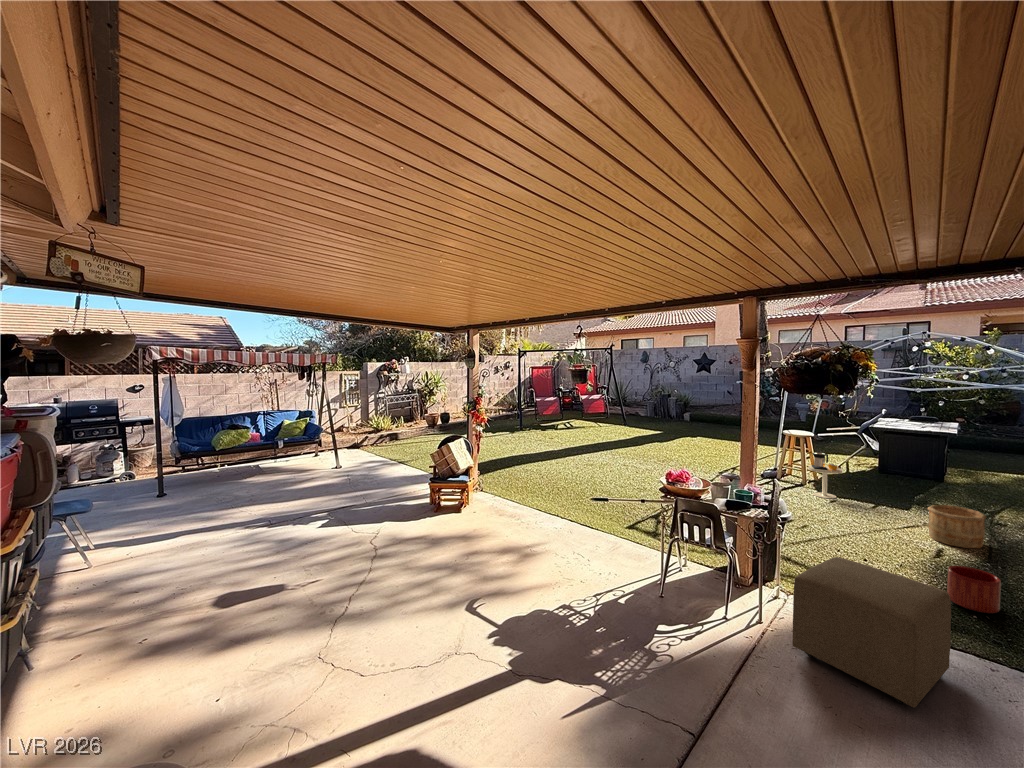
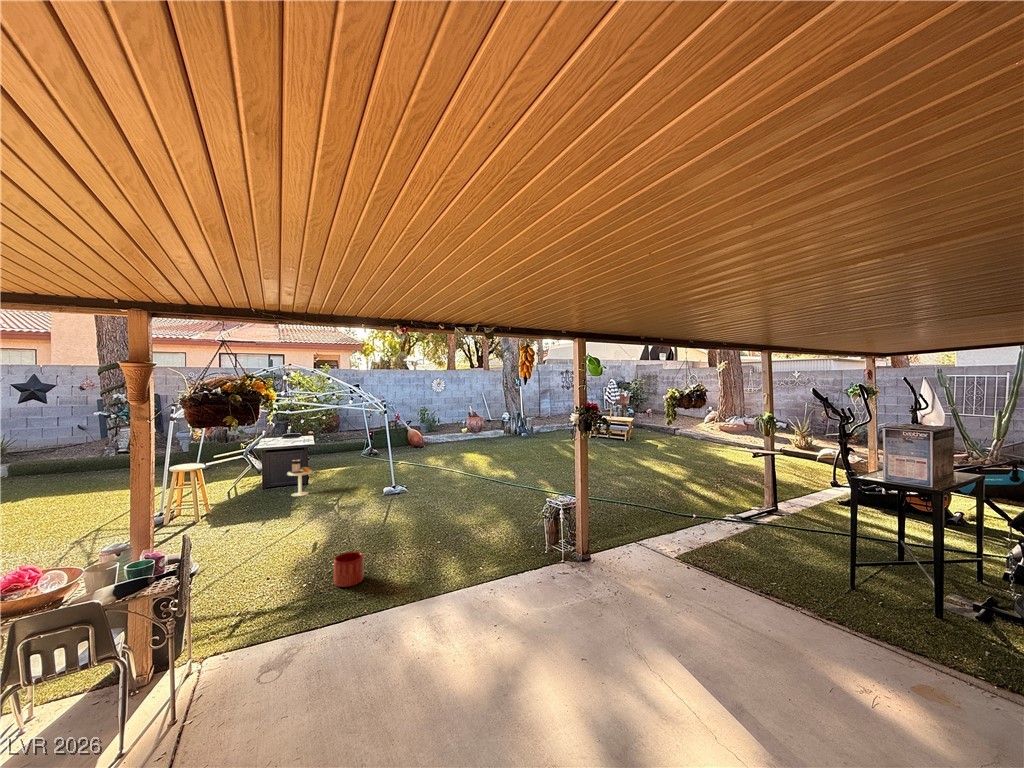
side table: present [808,453,842,498] -> present [288,460,312,496]
wooden bucket: present [928,505,986,548] -> none [309,504,345,538]
ottoman: present [792,557,951,707] -> none [222,584,350,727]

